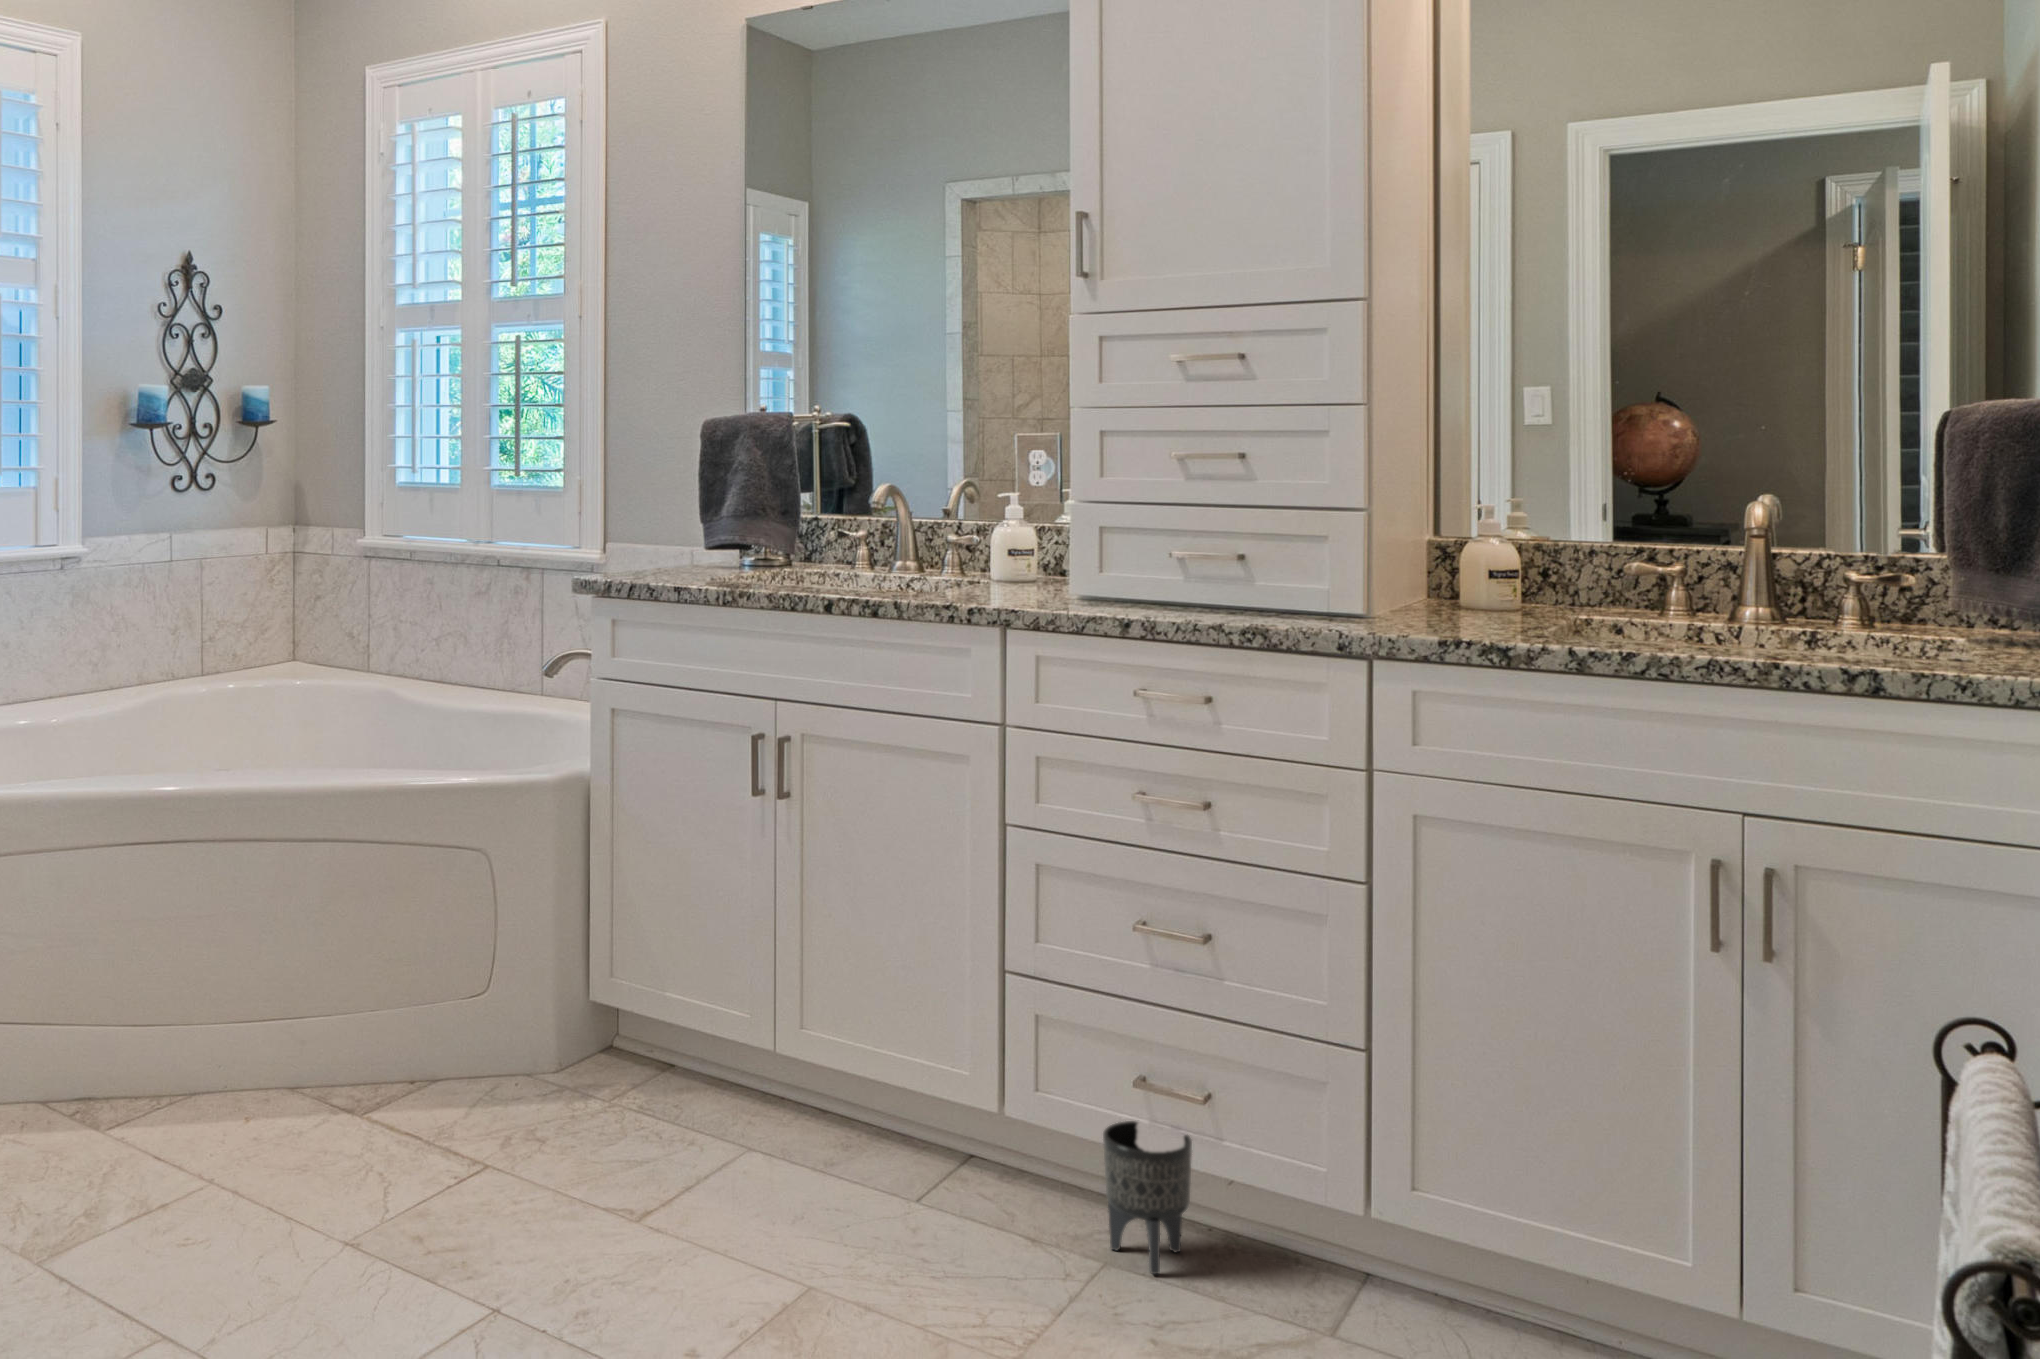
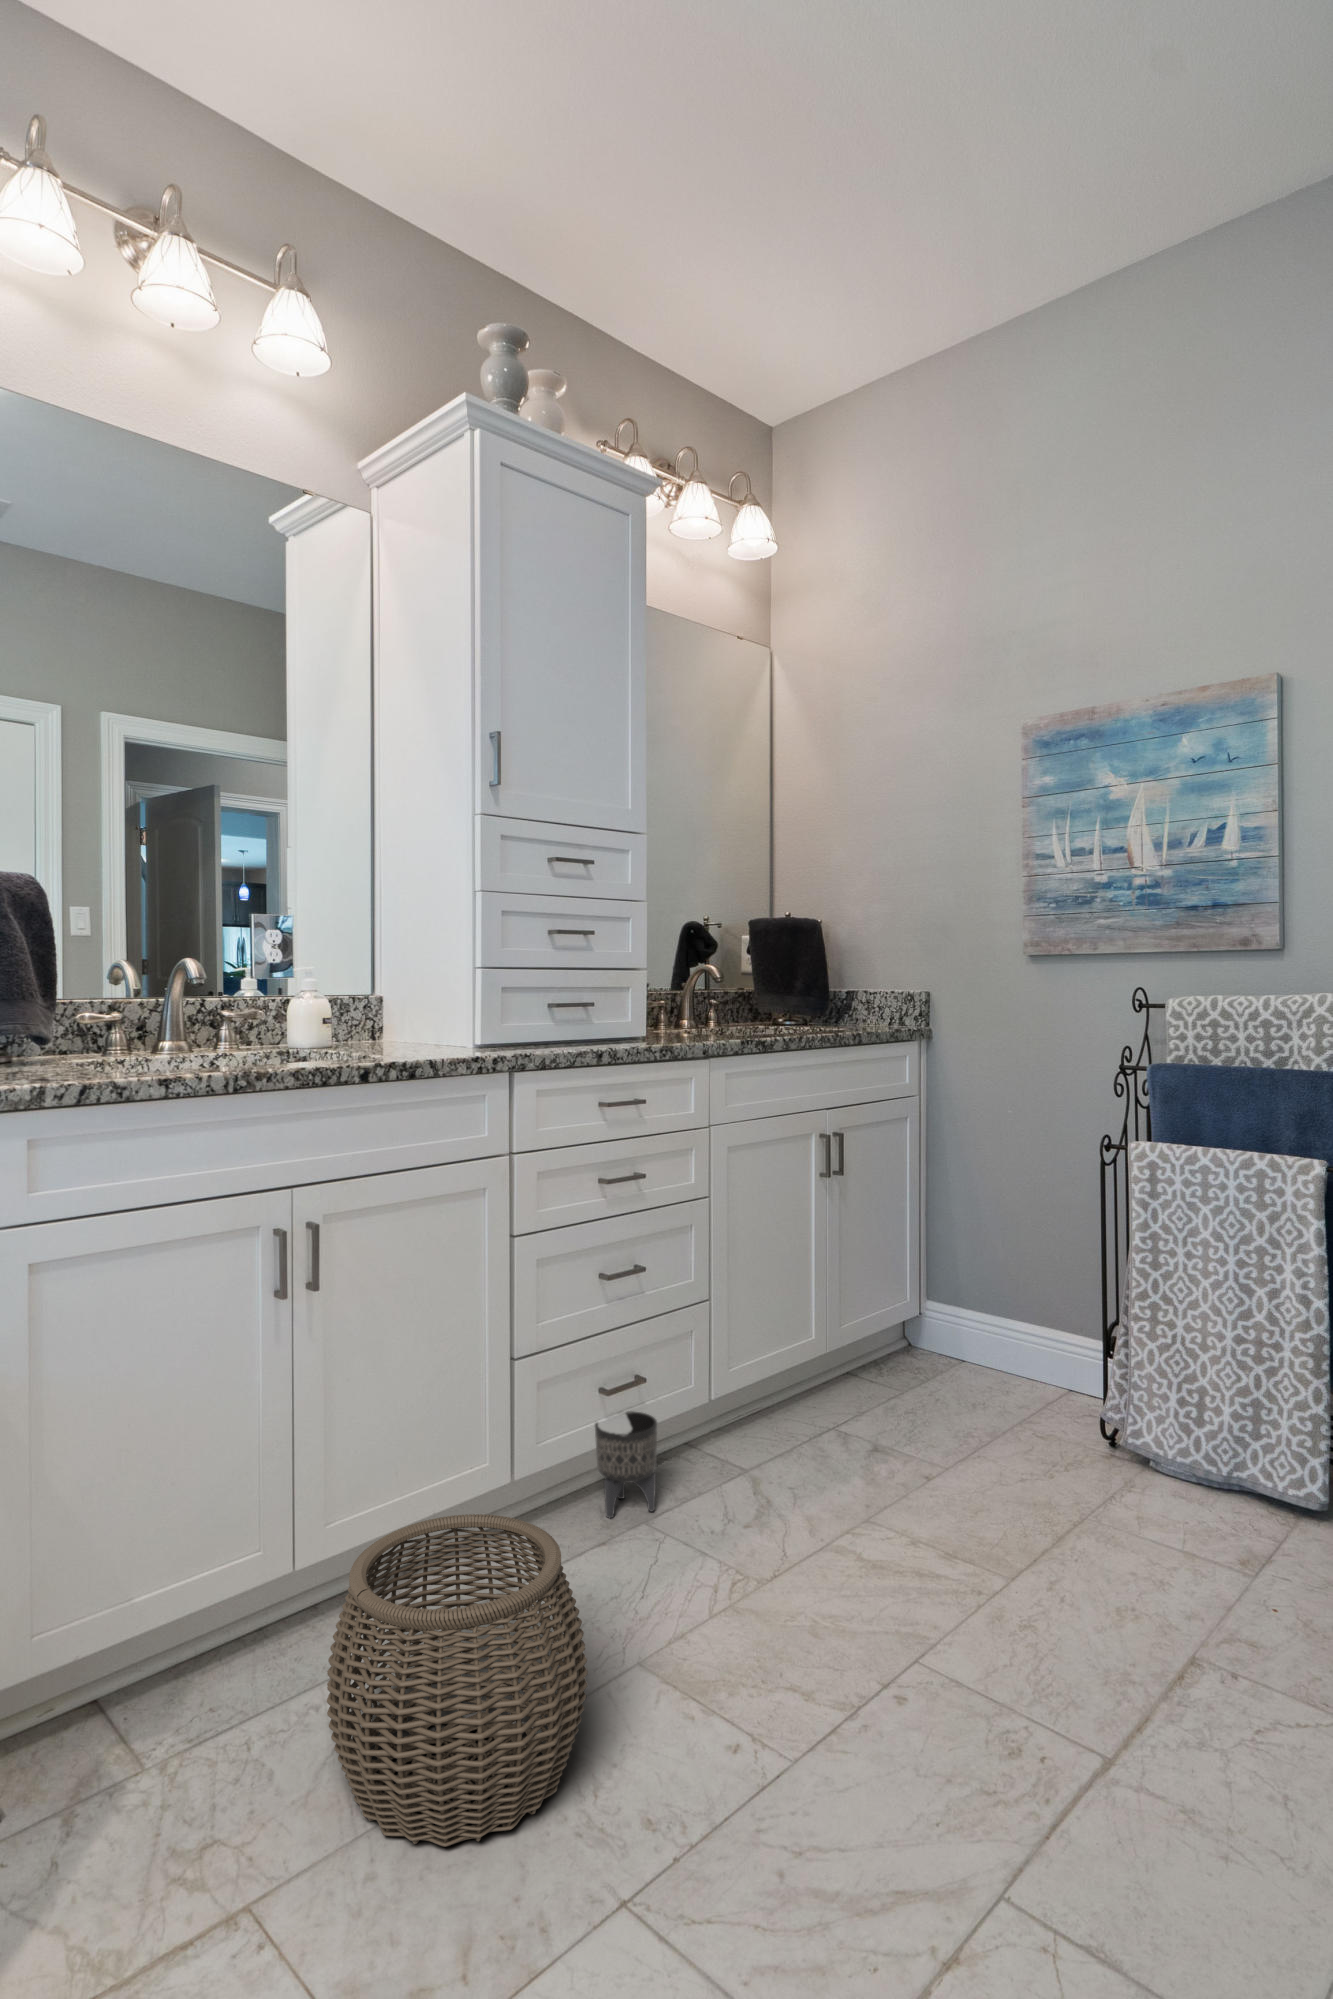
woven basket: none [480,1006,710,1269] -> present [327,1514,588,1847]

